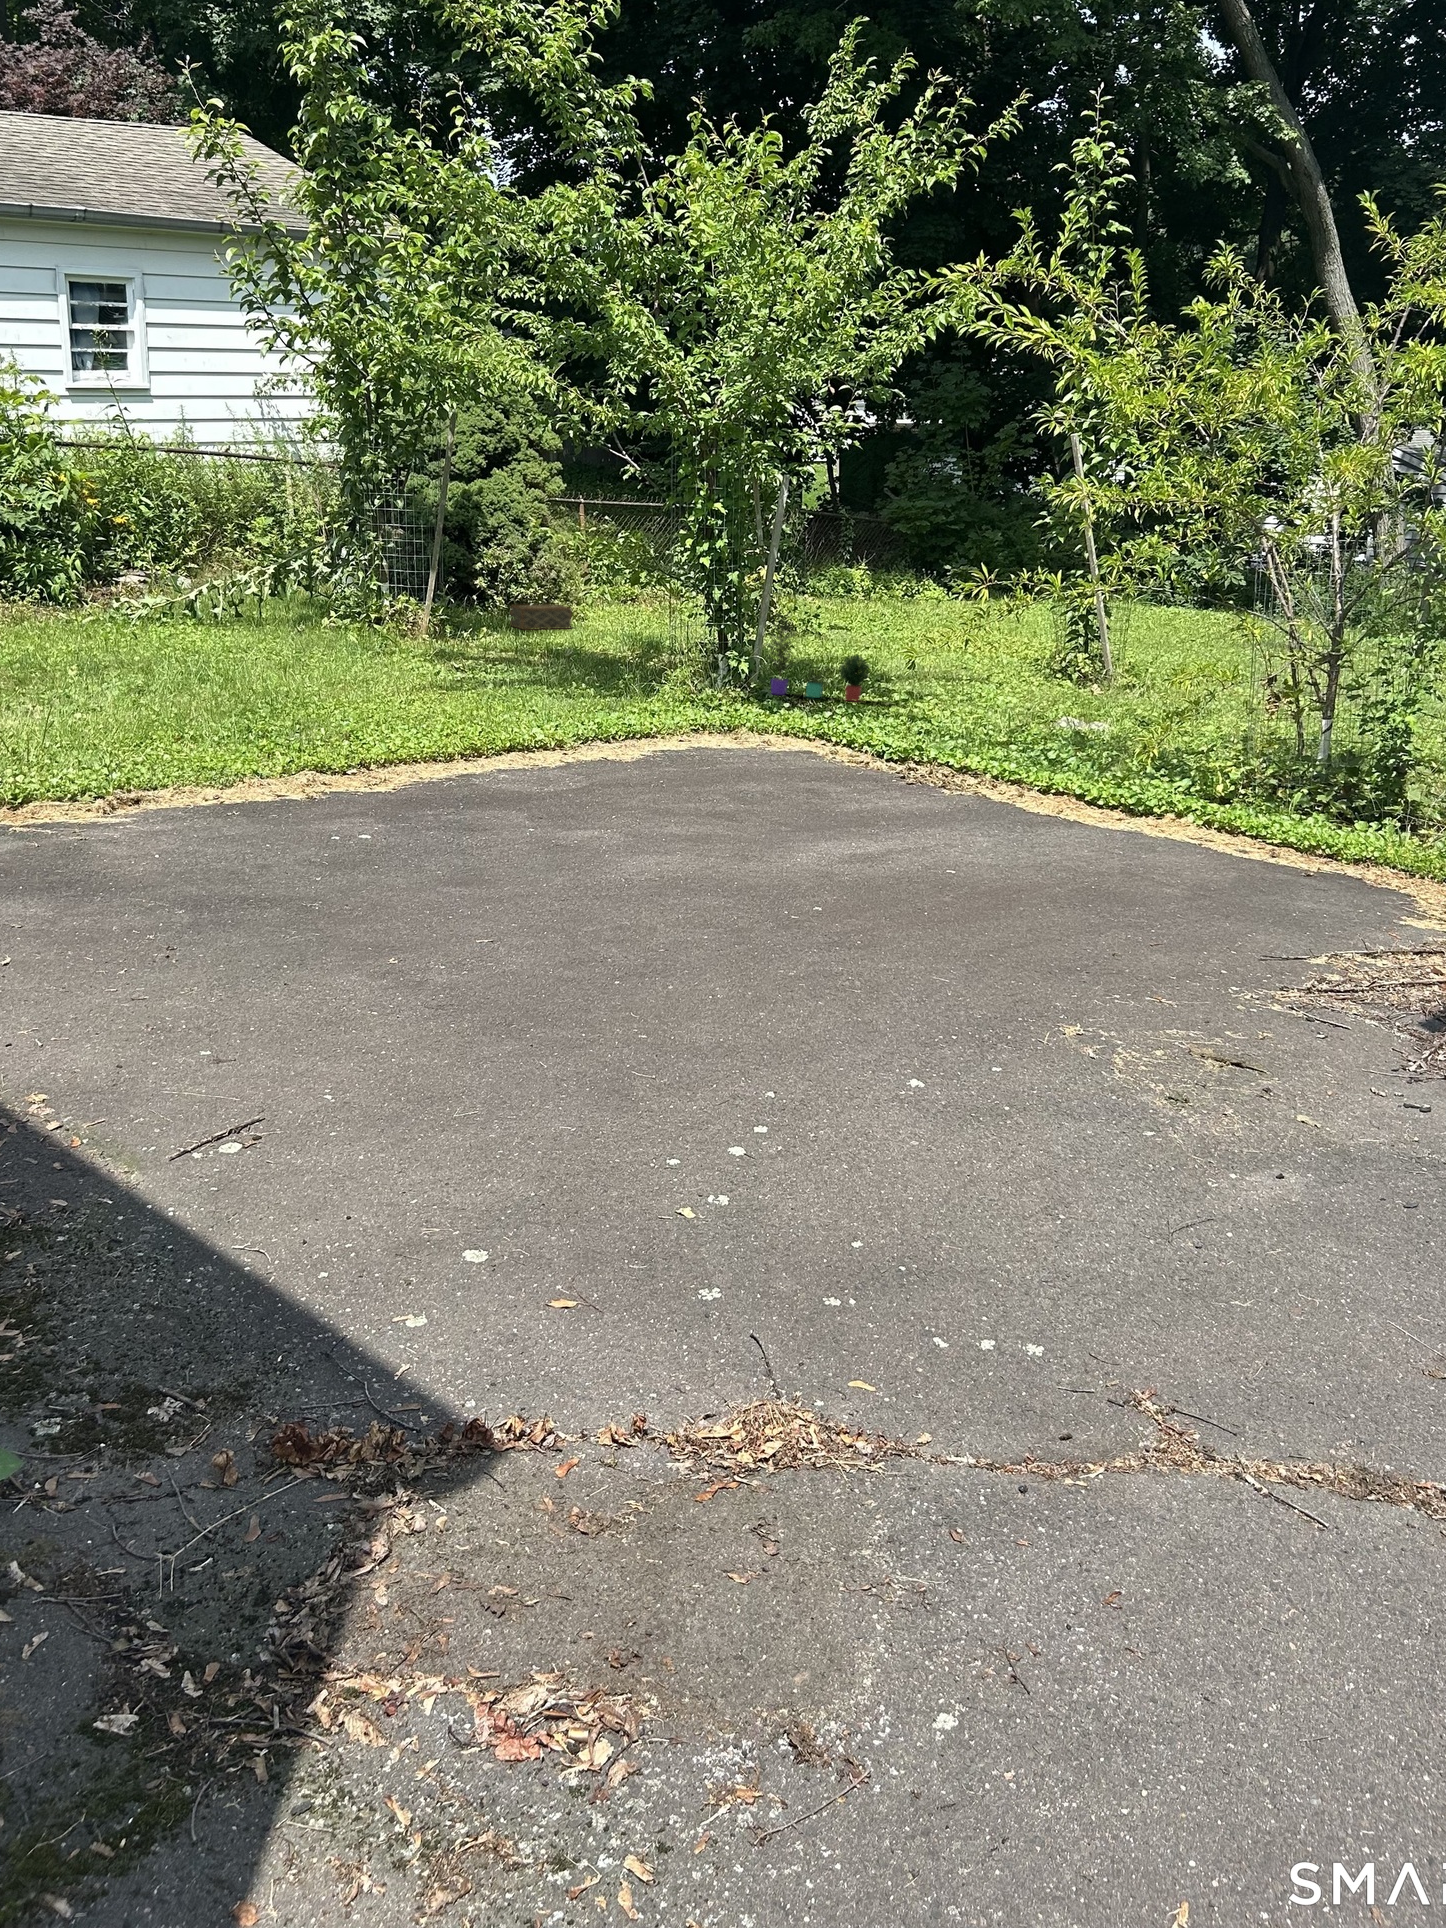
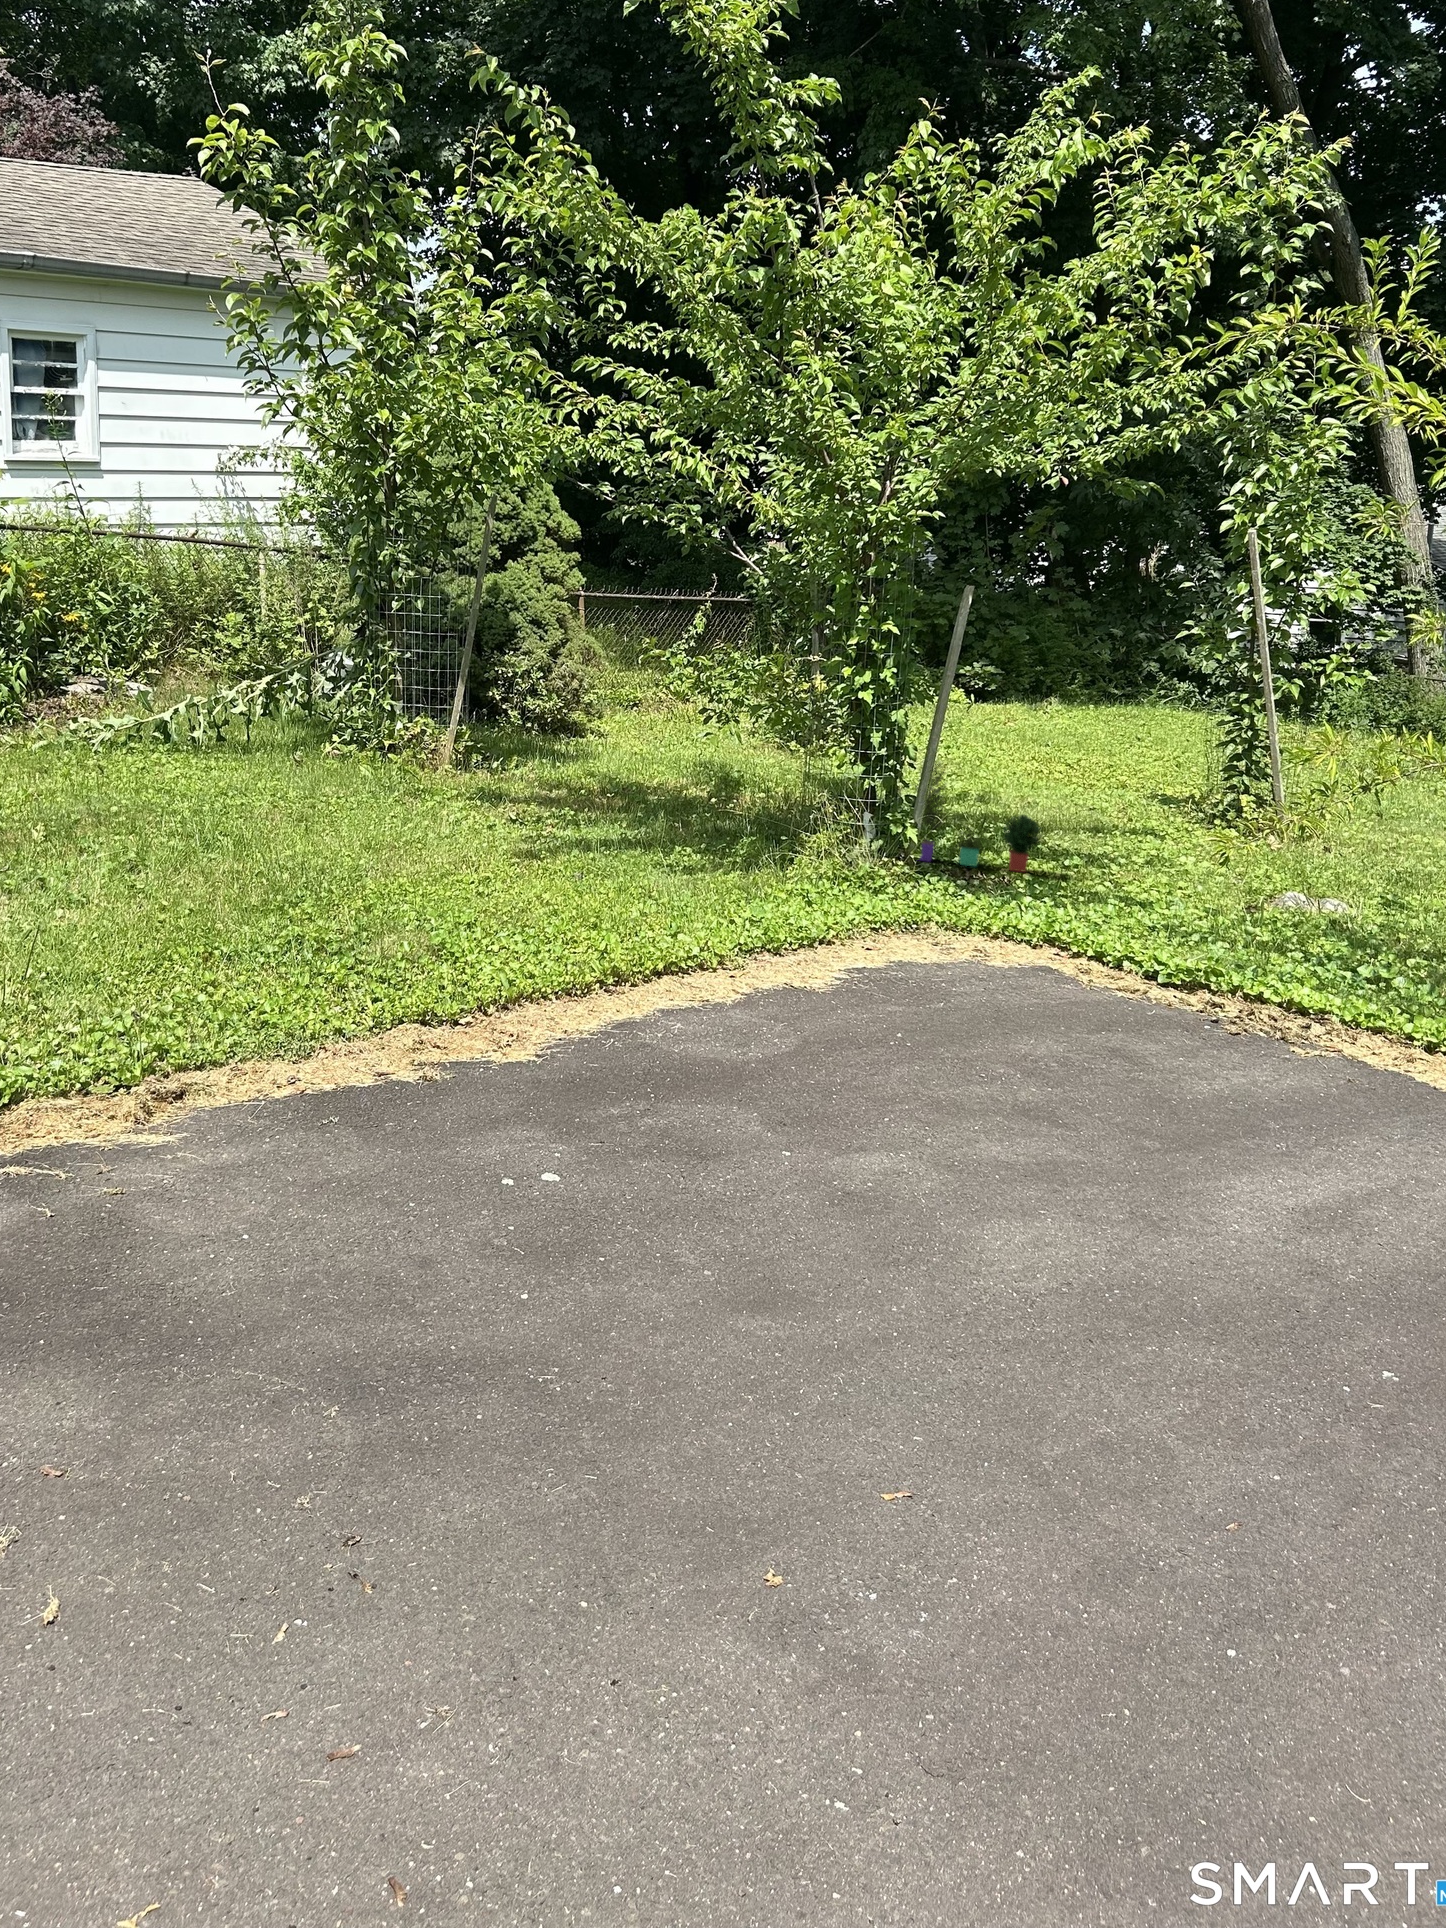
woven basket: present [510,604,572,630] -> none [525,721,597,751]

